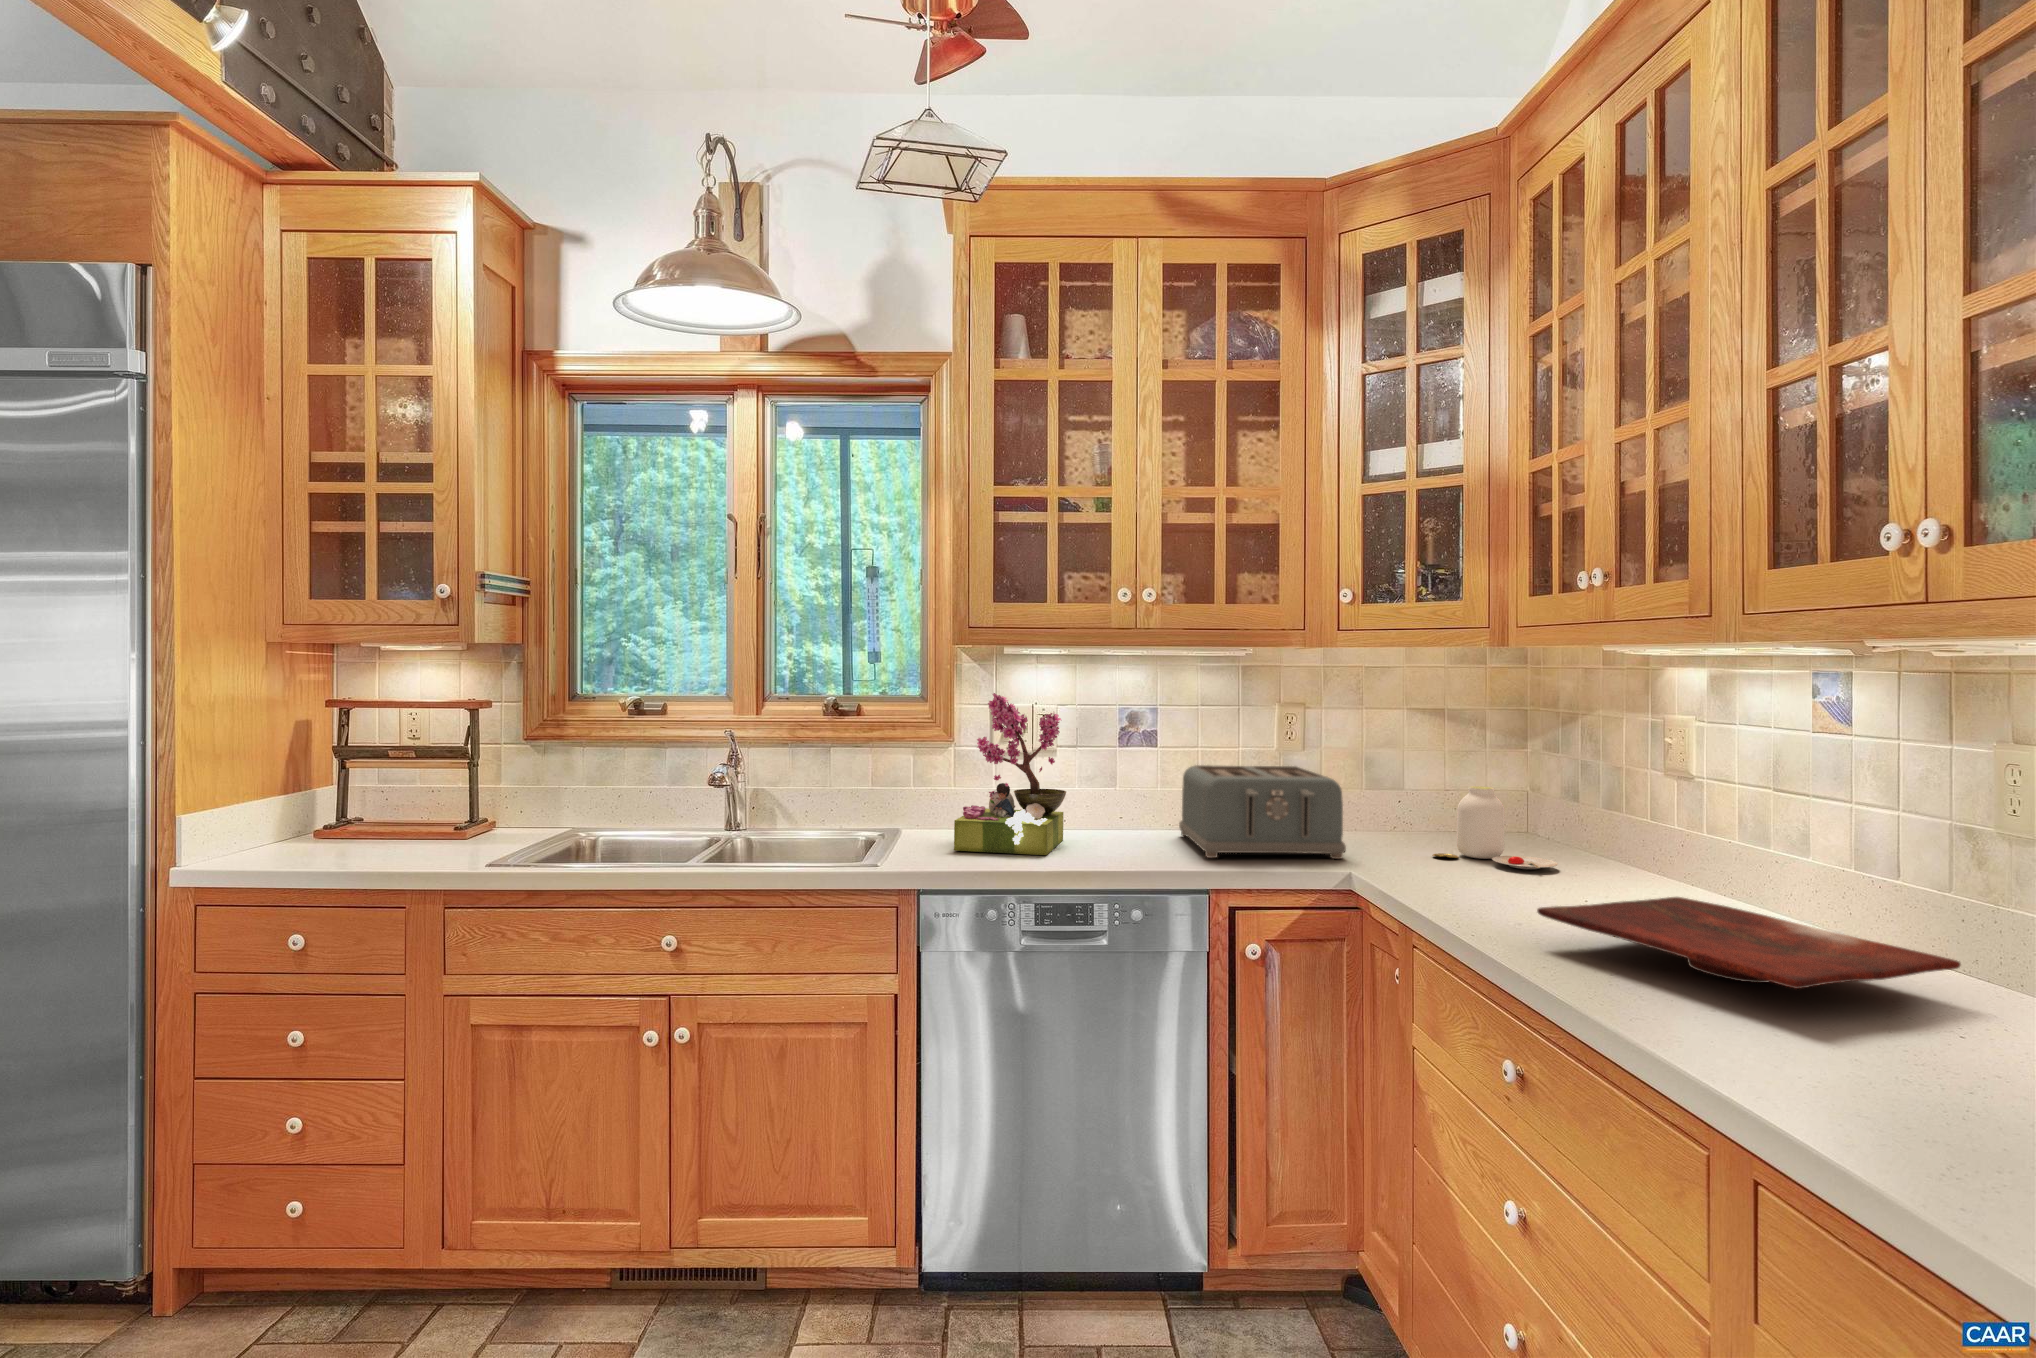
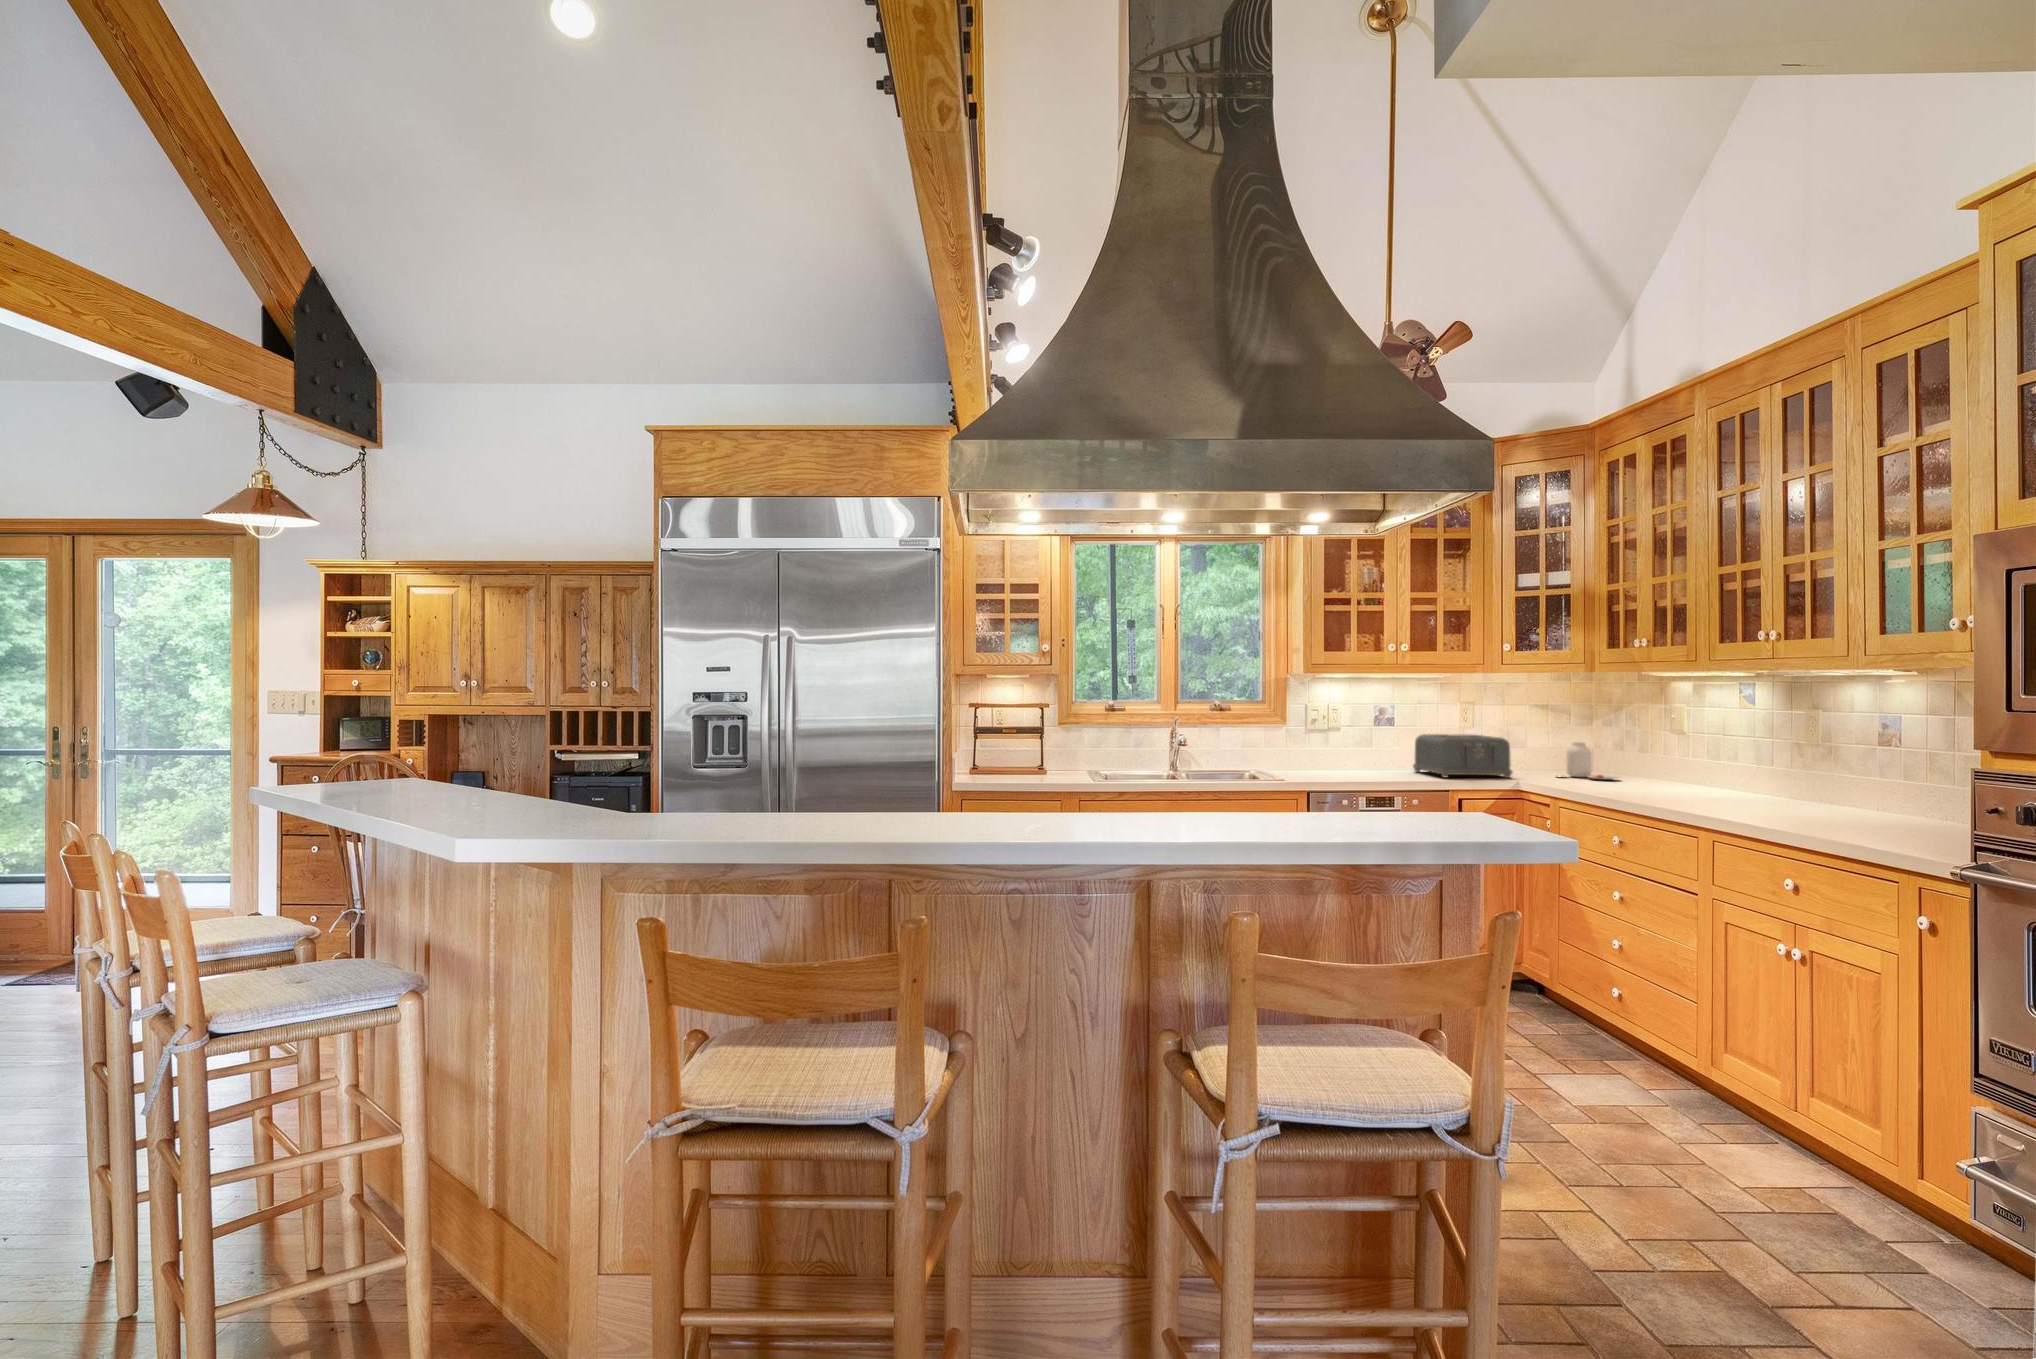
flower arrangement: present [954,693,1066,855] -> none [1306,696,1361,777]
cutting board: present [1537,897,1961,989] -> none [1626,779,1795,803]

